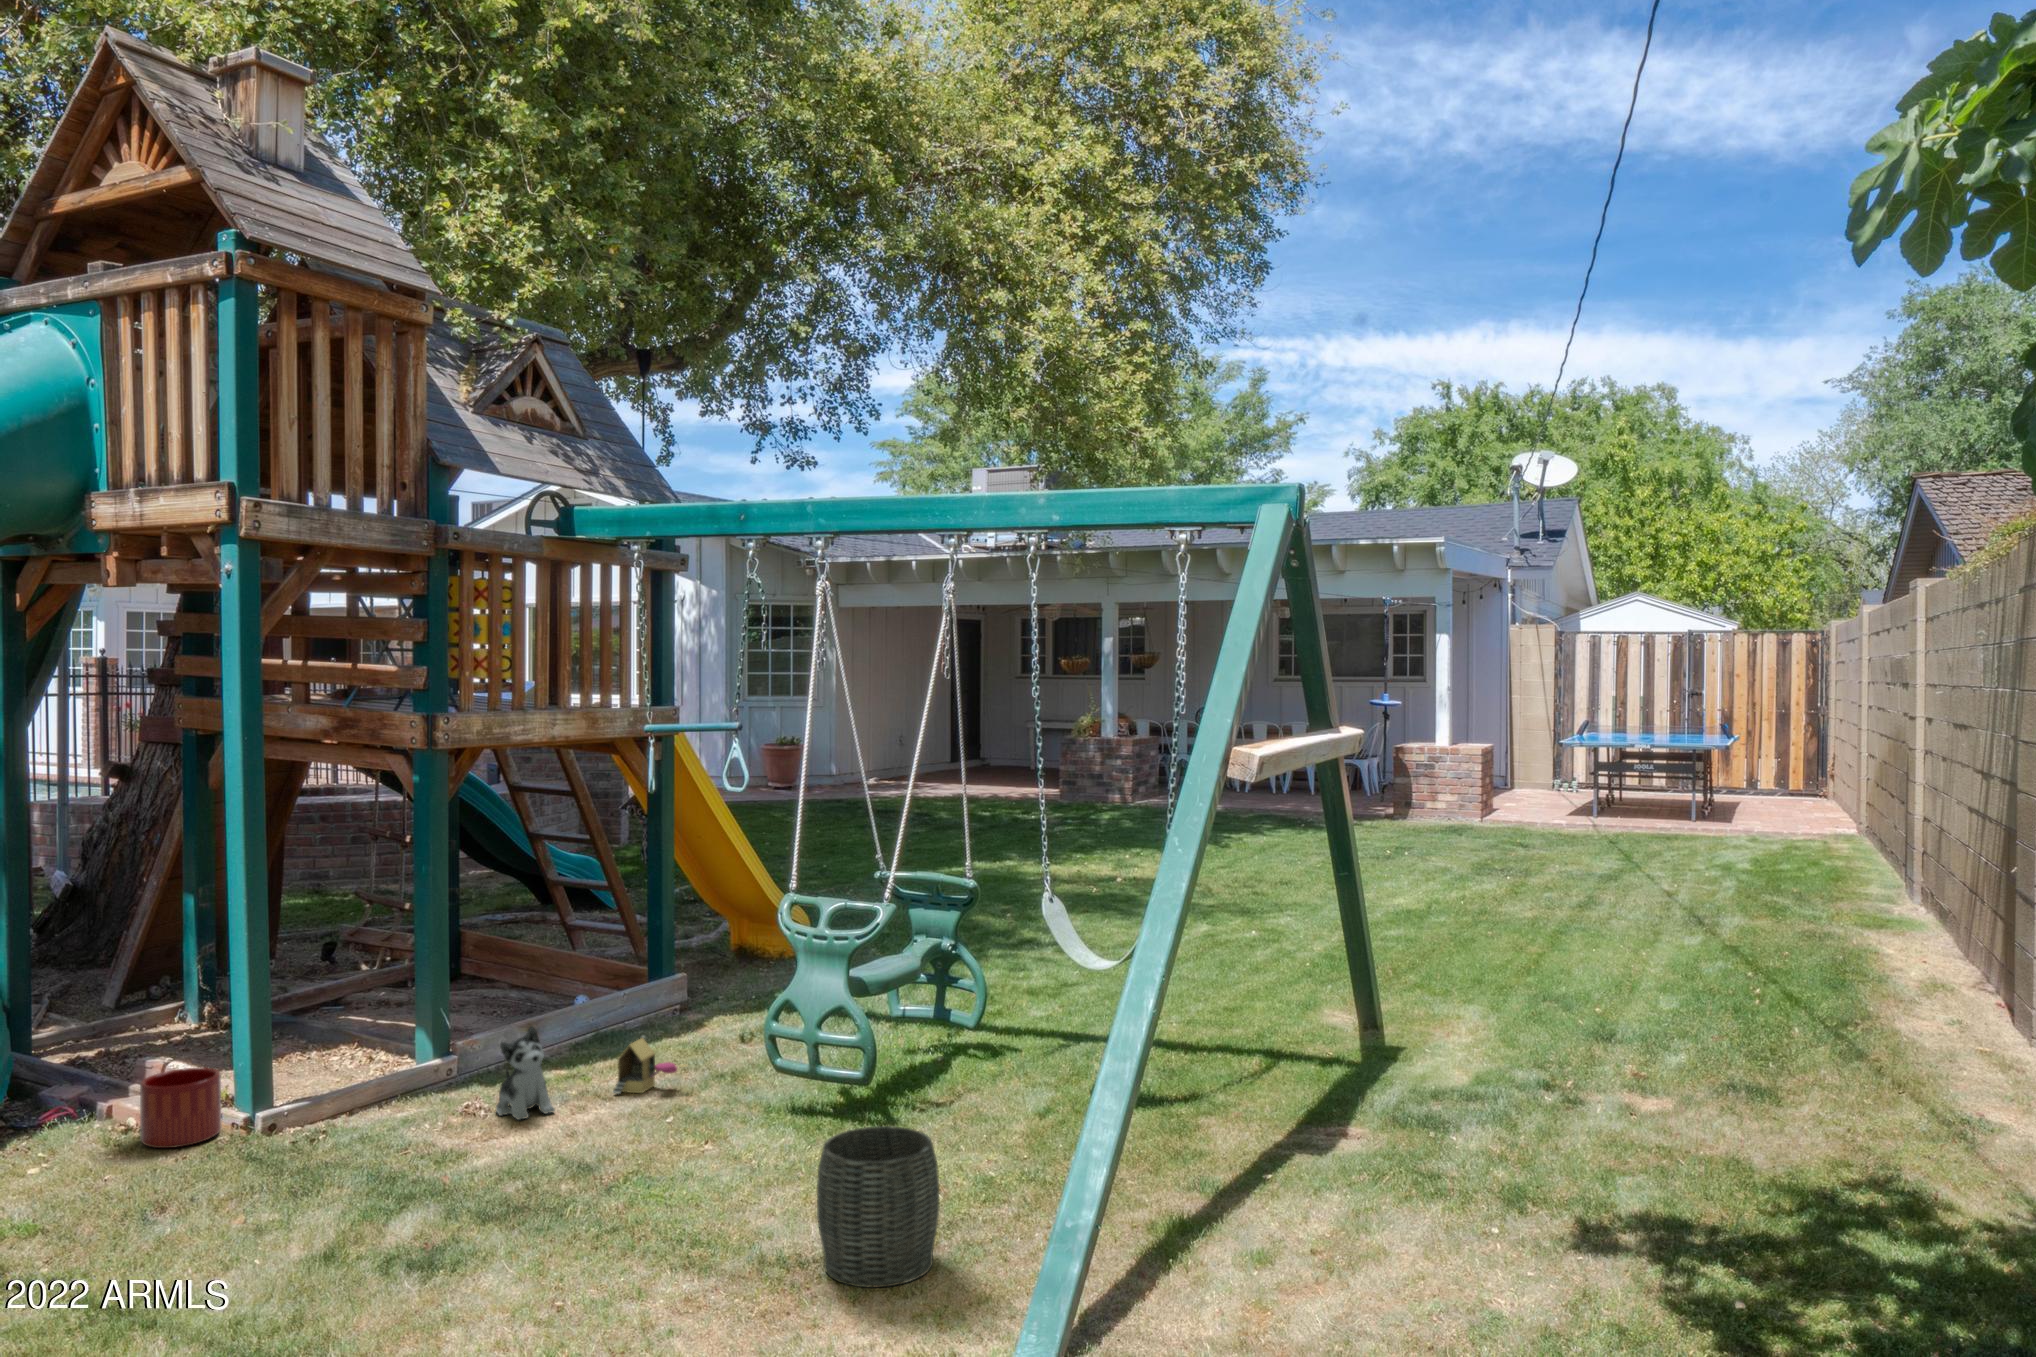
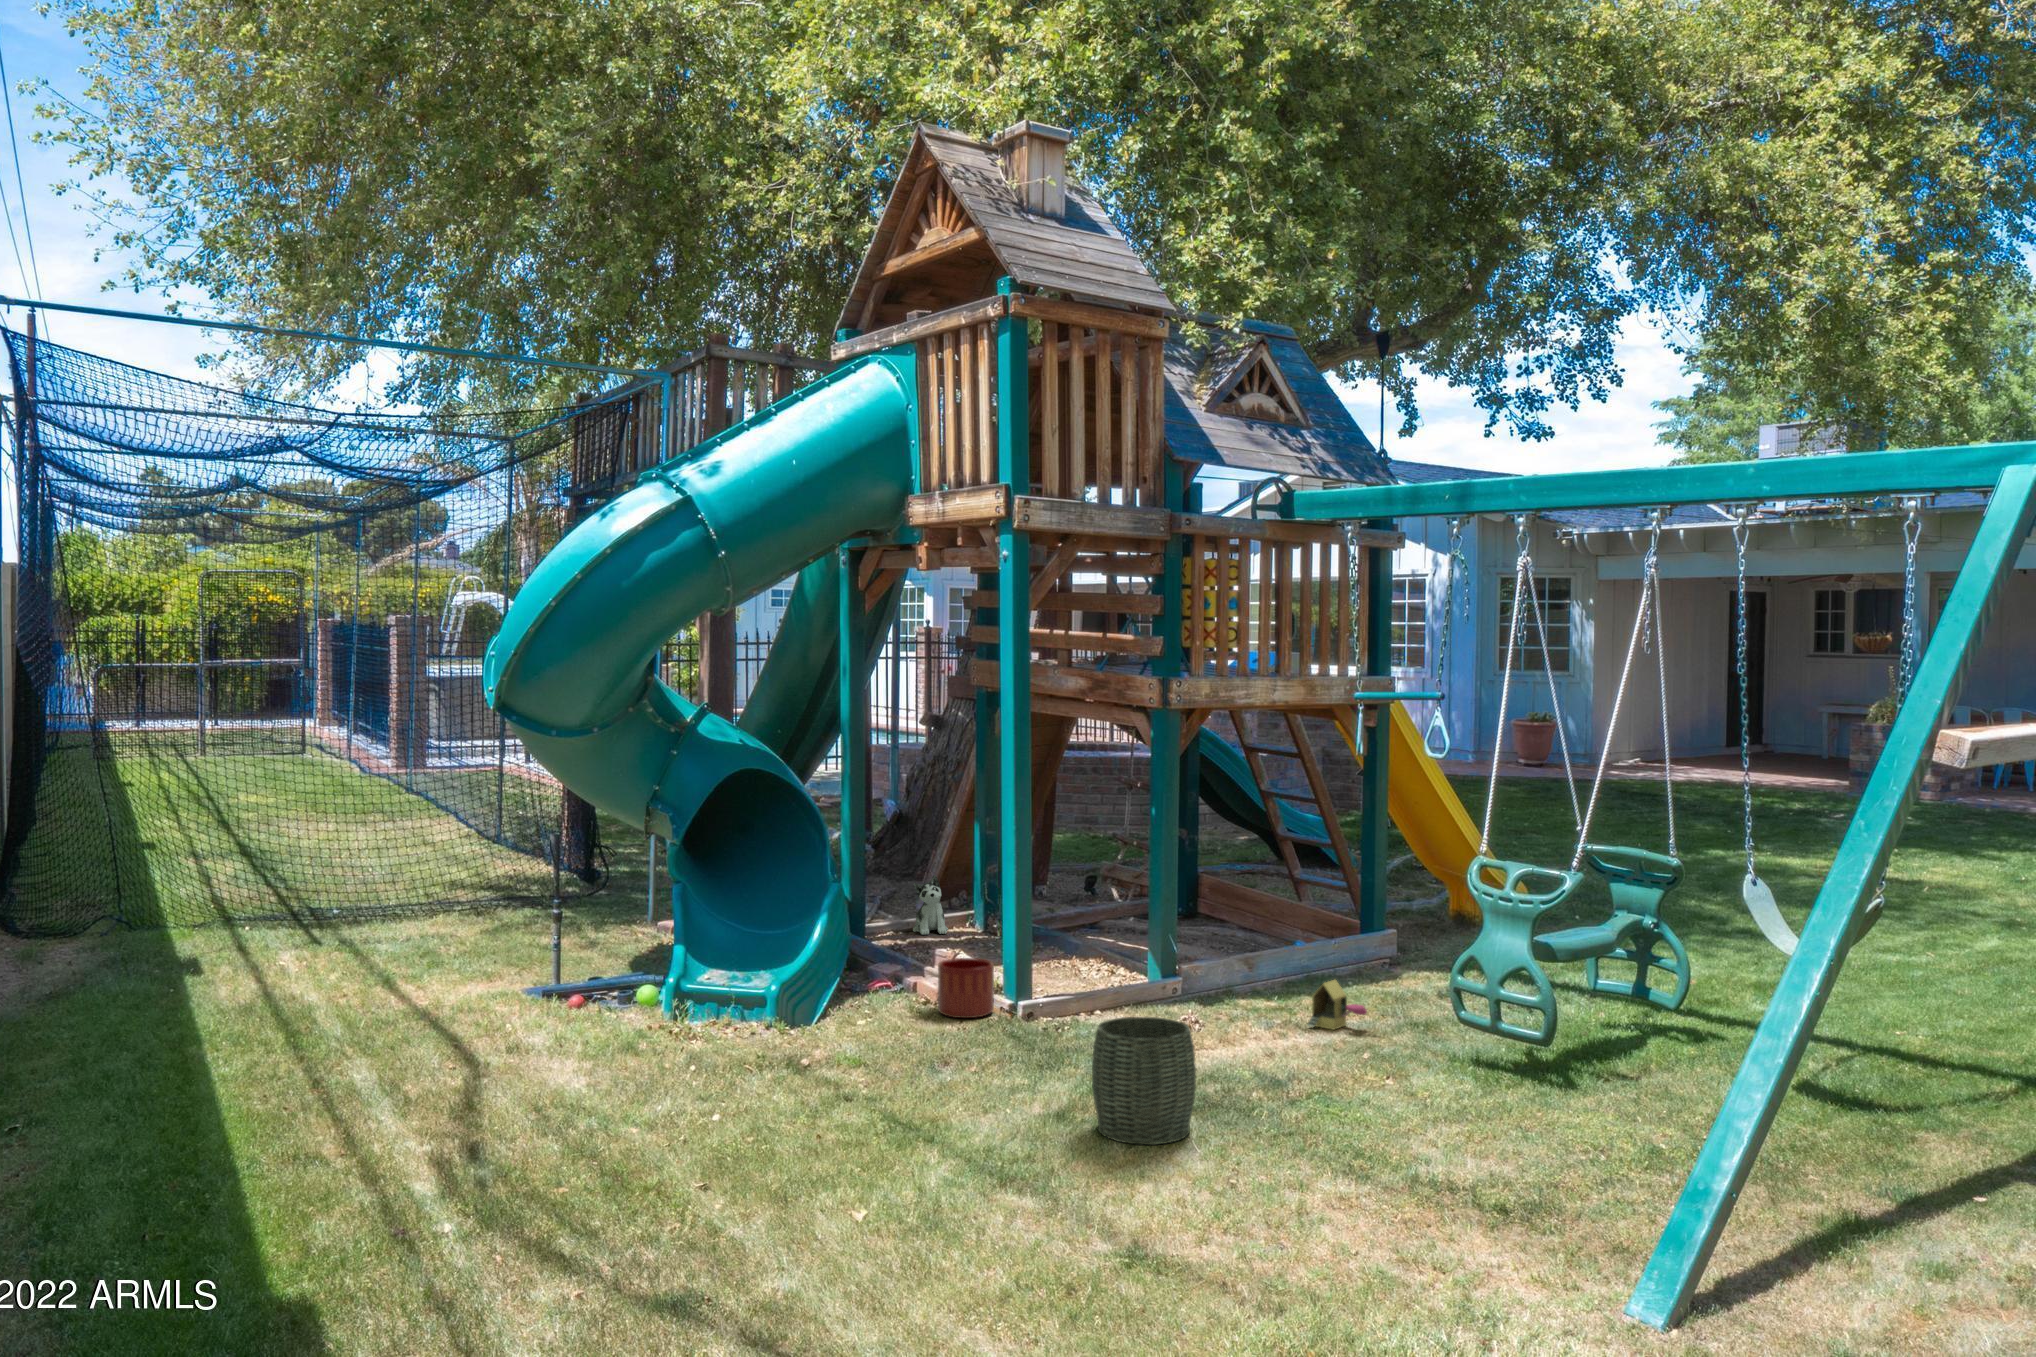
plush toy: present [496,1026,555,1120] -> present [913,875,948,935]
woven basket: present [817,1126,939,1287] -> present [1092,1017,1196,1145]

